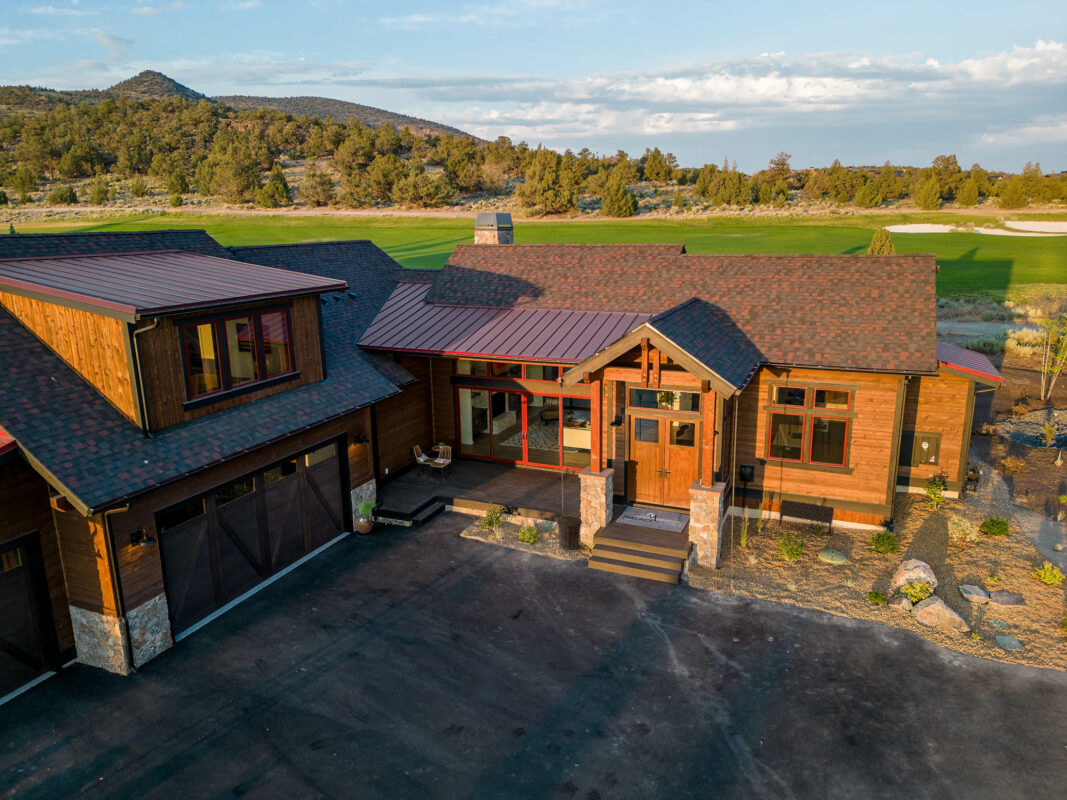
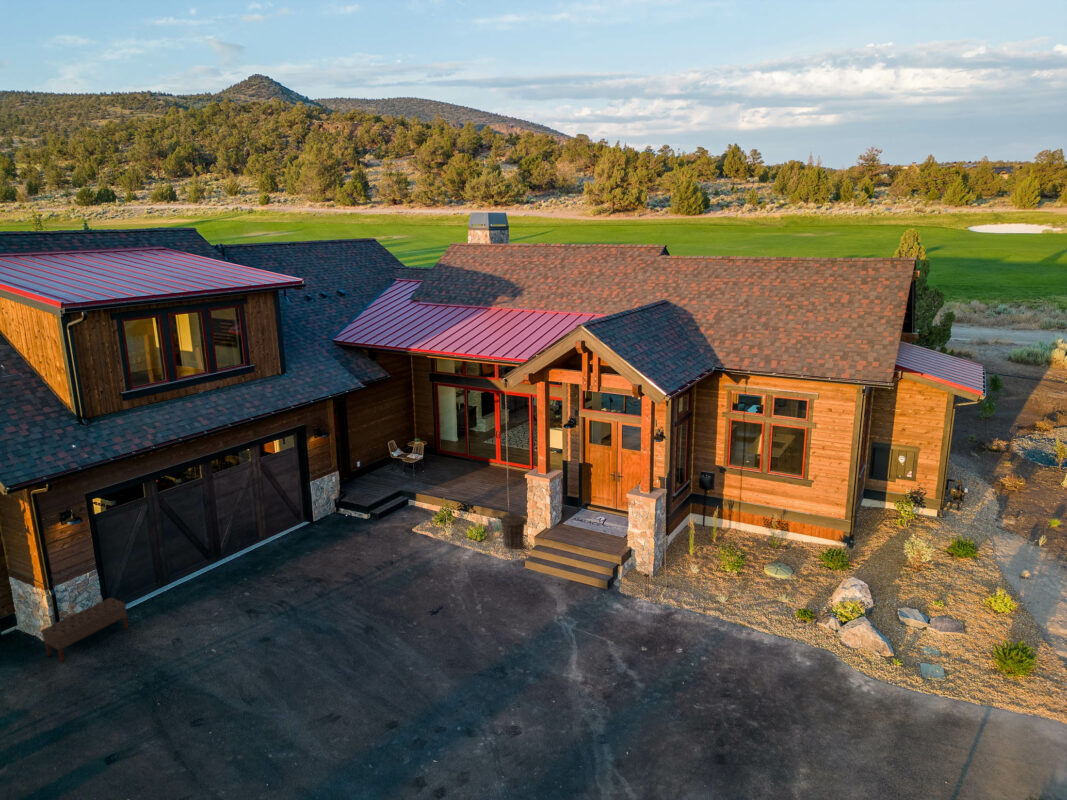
bench: present [779,500,834,534] -> present [41,598,128,663]
potted tree: present [356,501,375,533] -> none [315,490,335,523]

